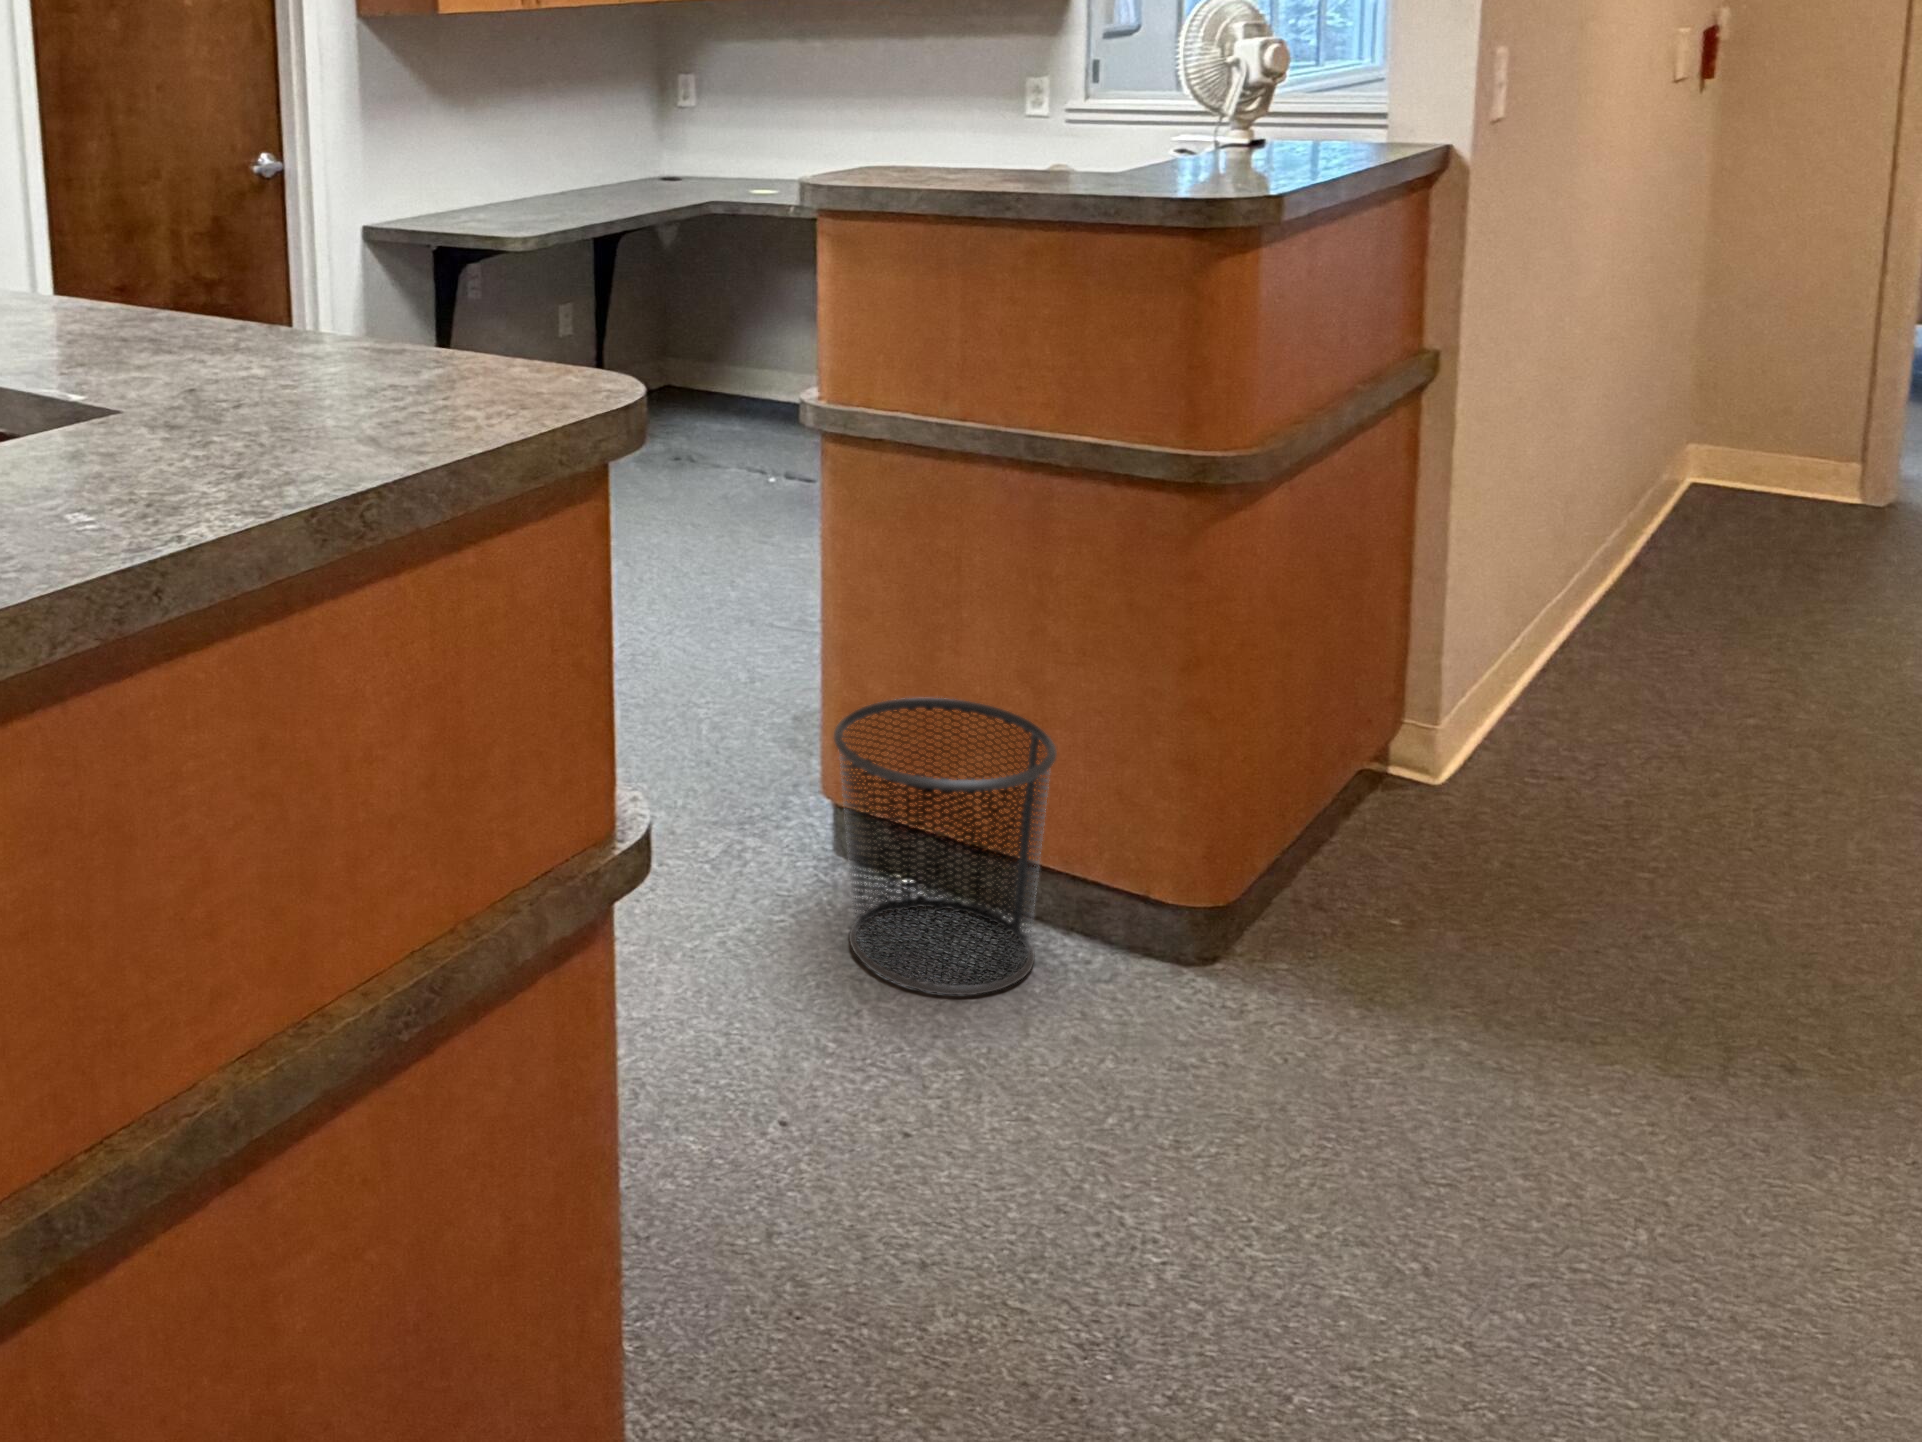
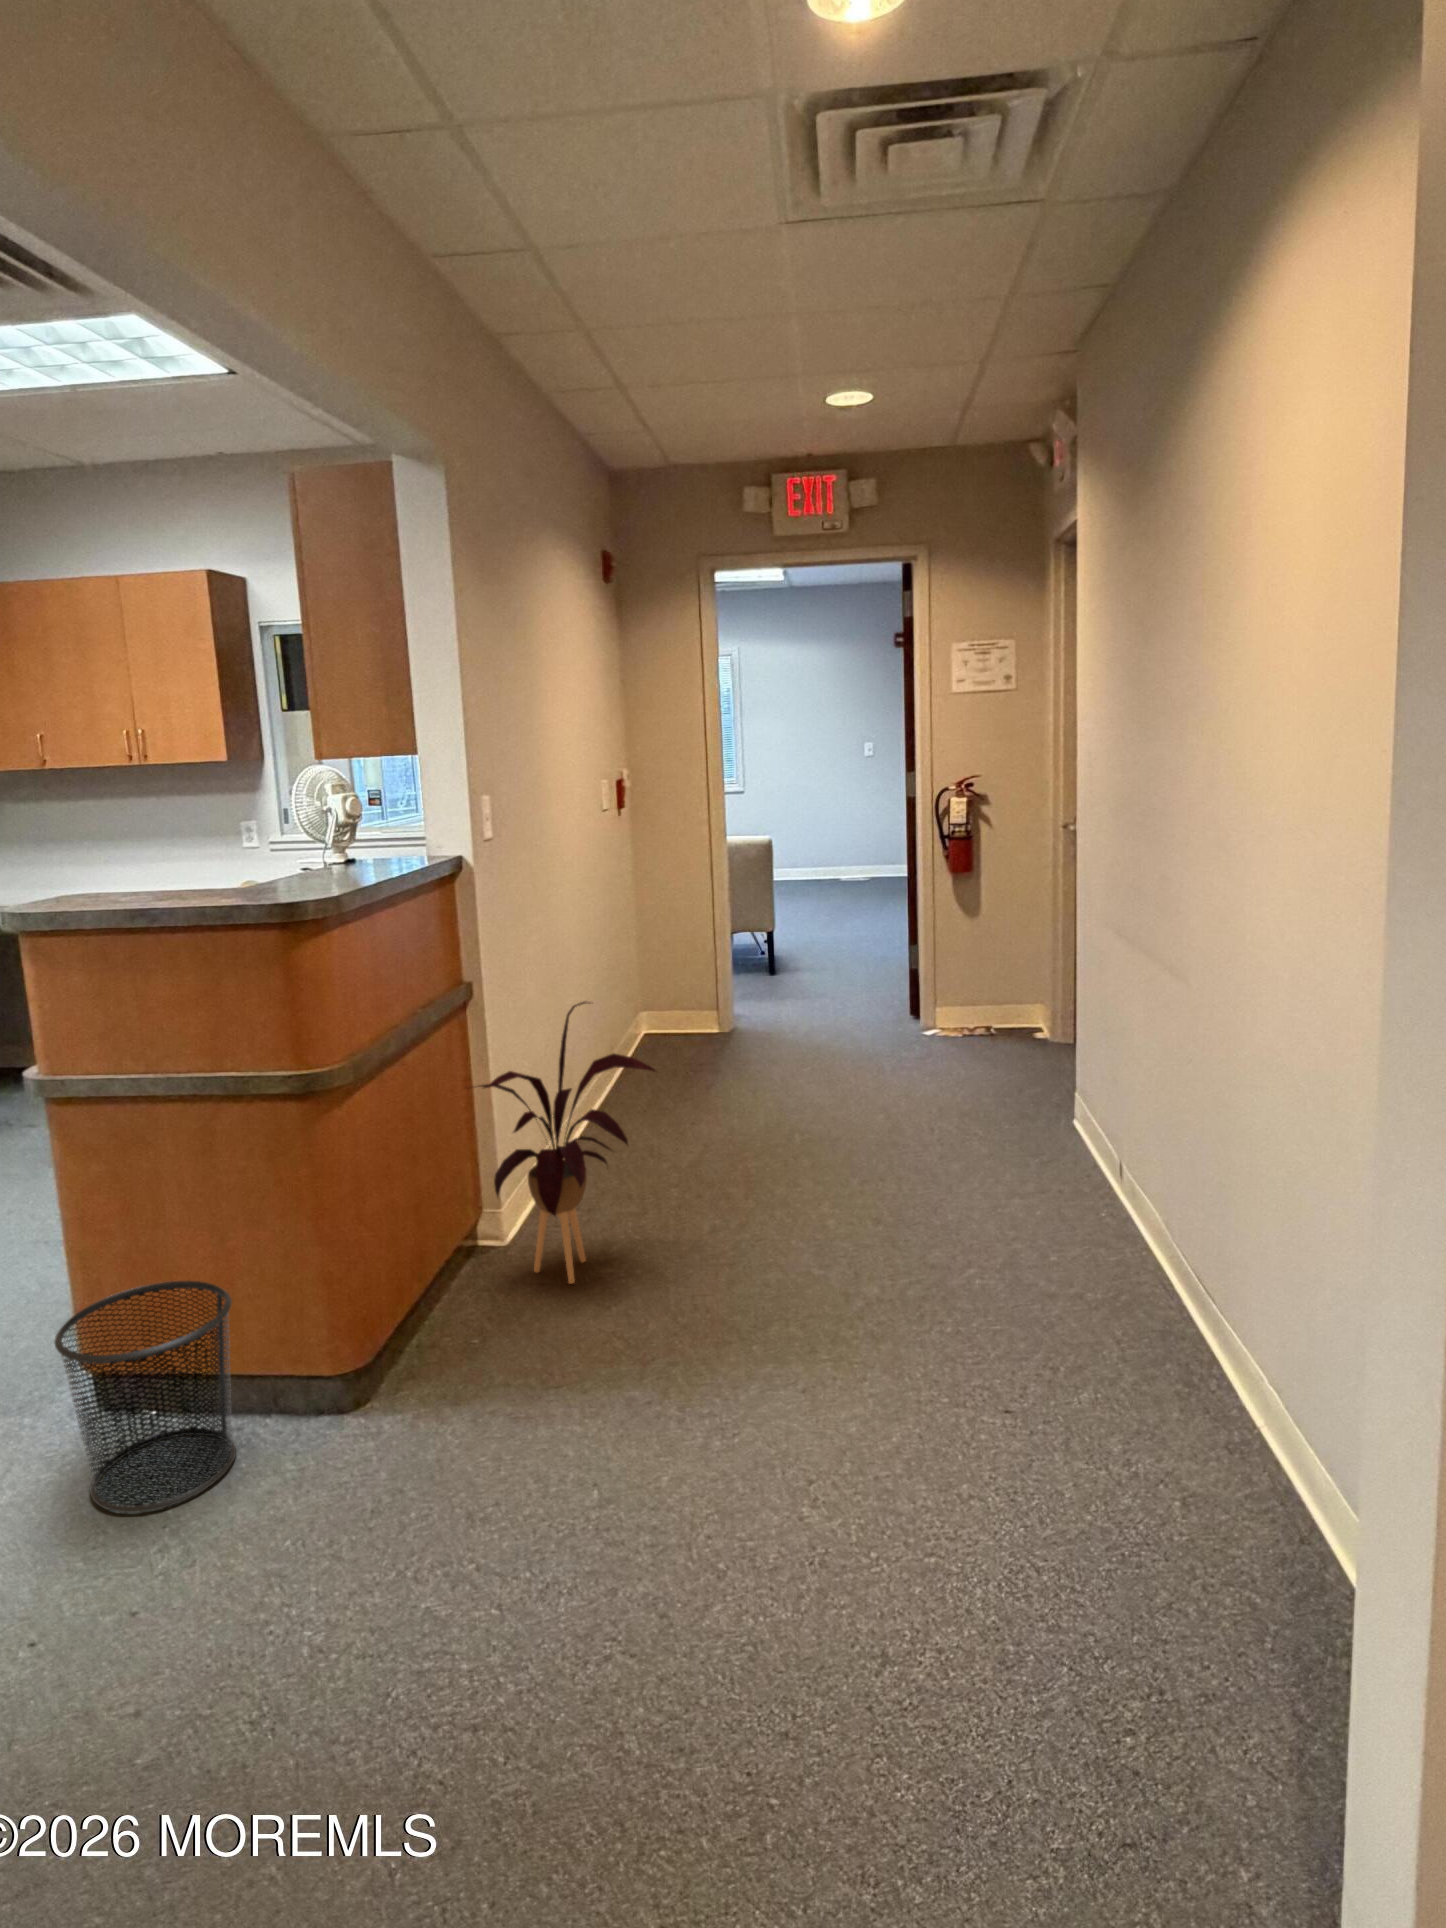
house plant: none [1409,409,1815,878] -> present [479,1002,655,1284]

